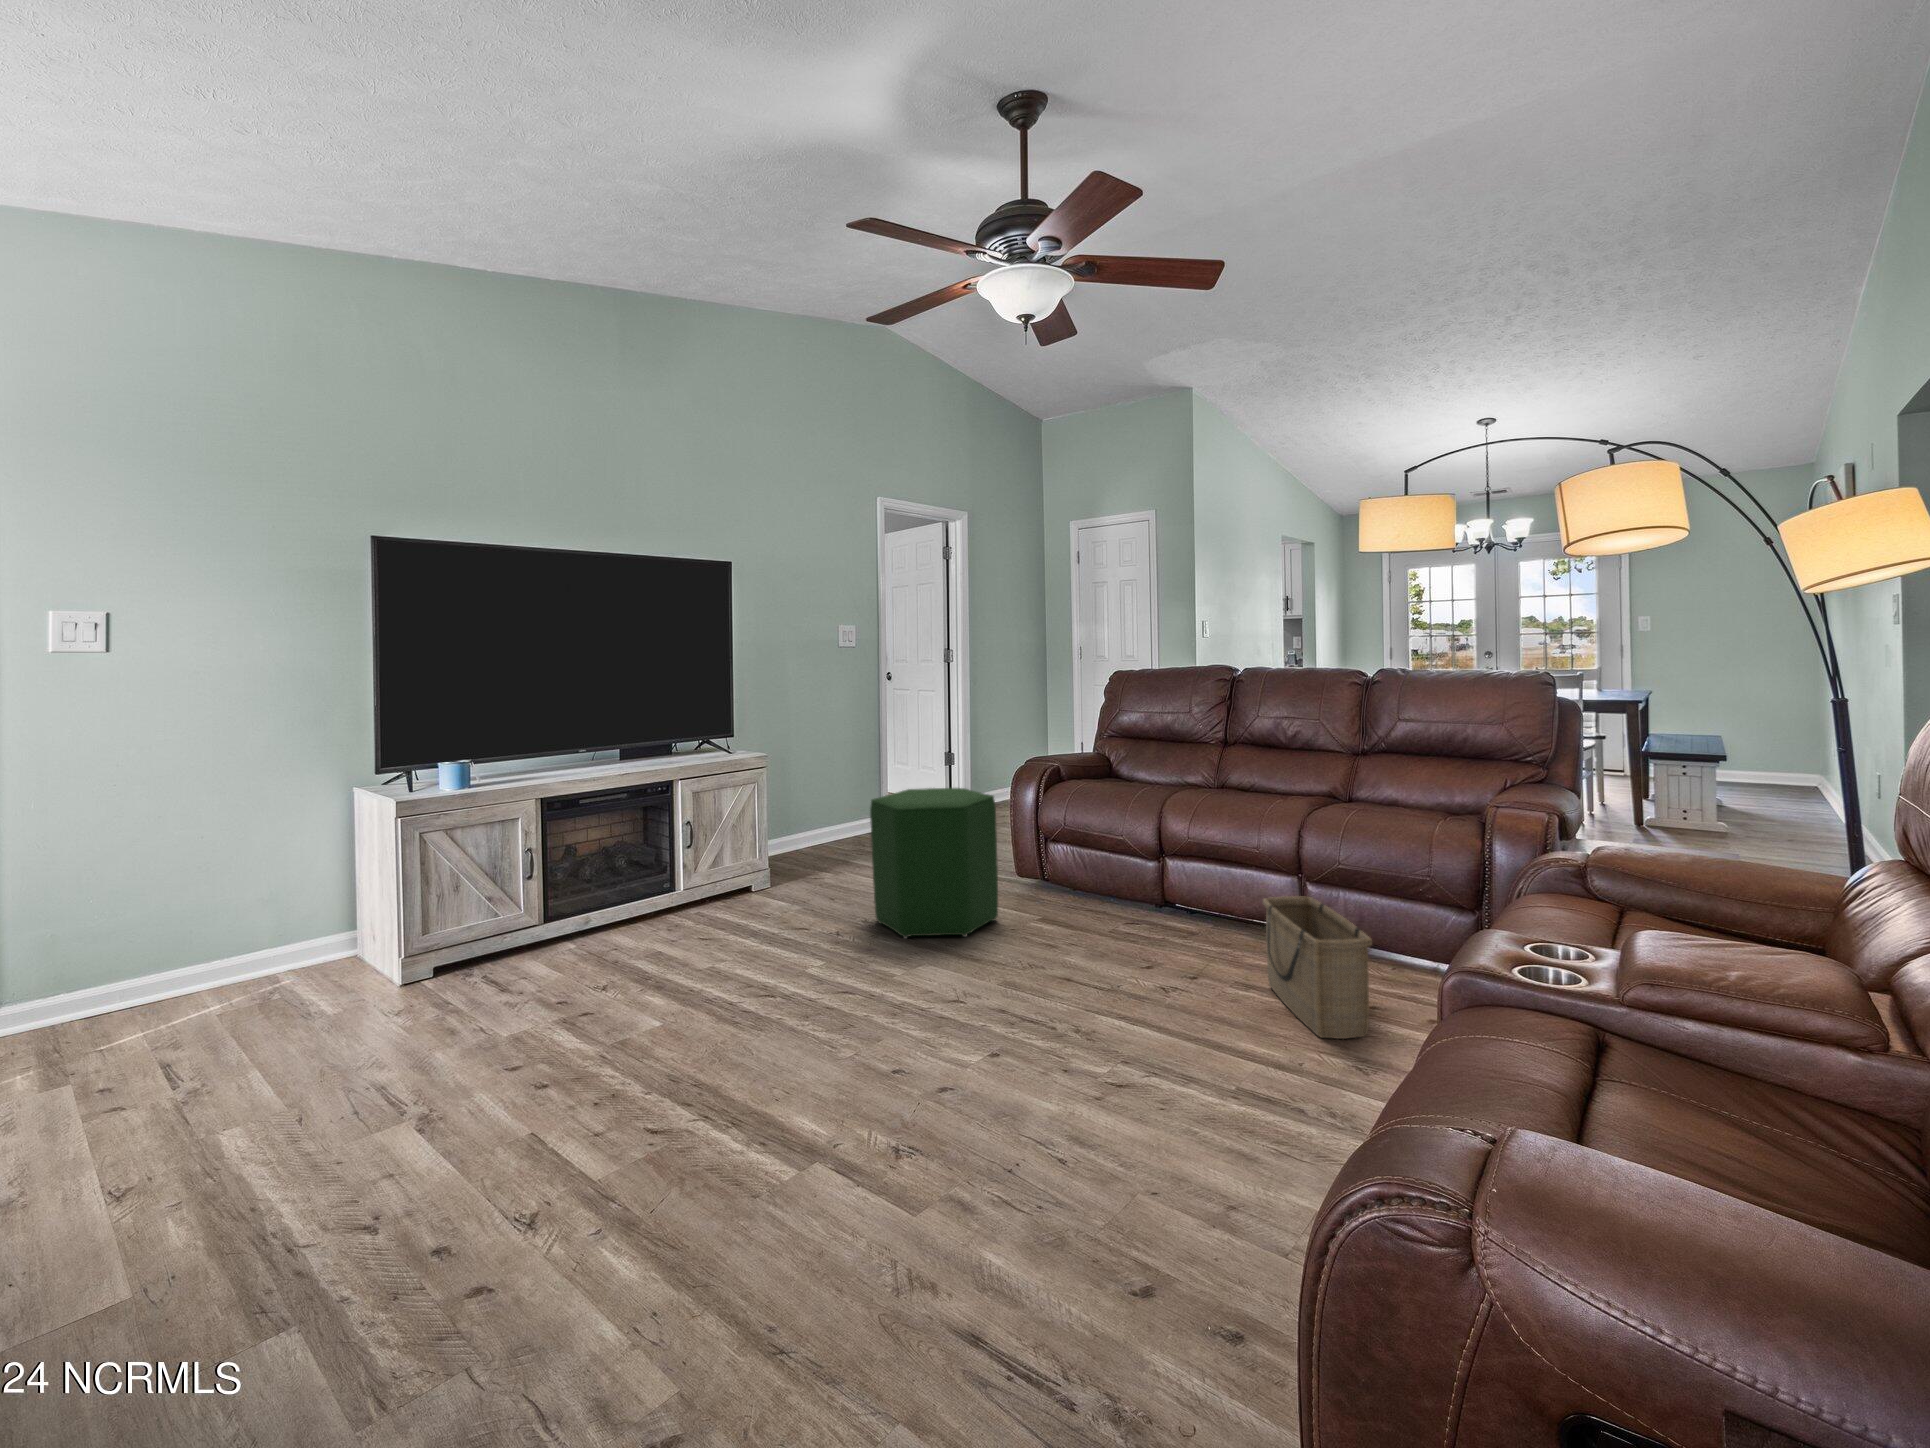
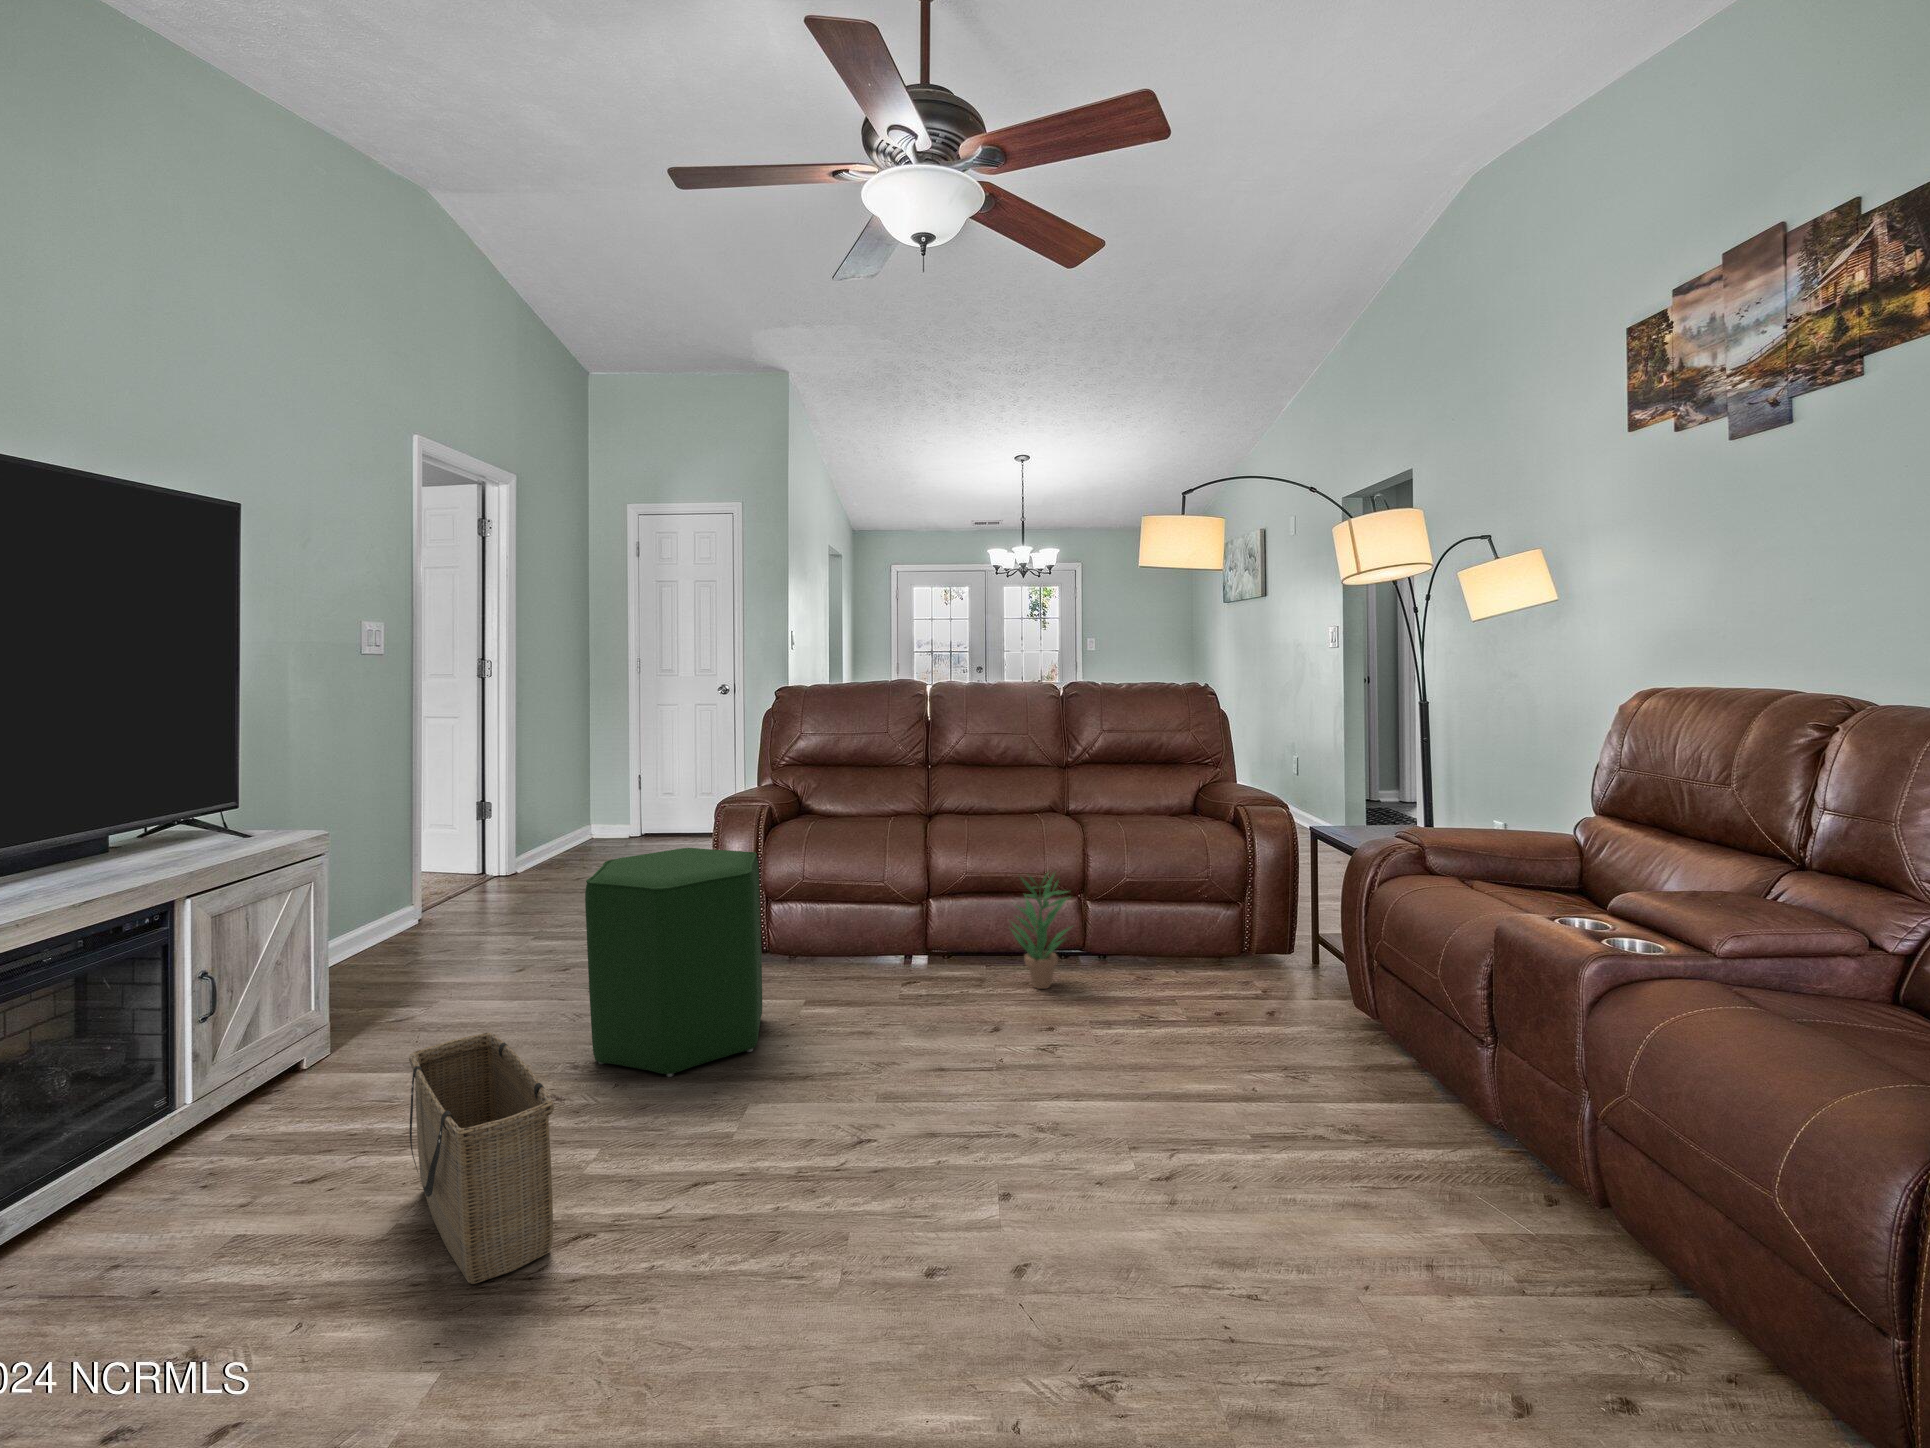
potted plant: none [1205,842,1266,951] -> present [1011,873,1073,989]
basket: present [1263,896,1372,1039] -> present [409,1033,554,1284]

